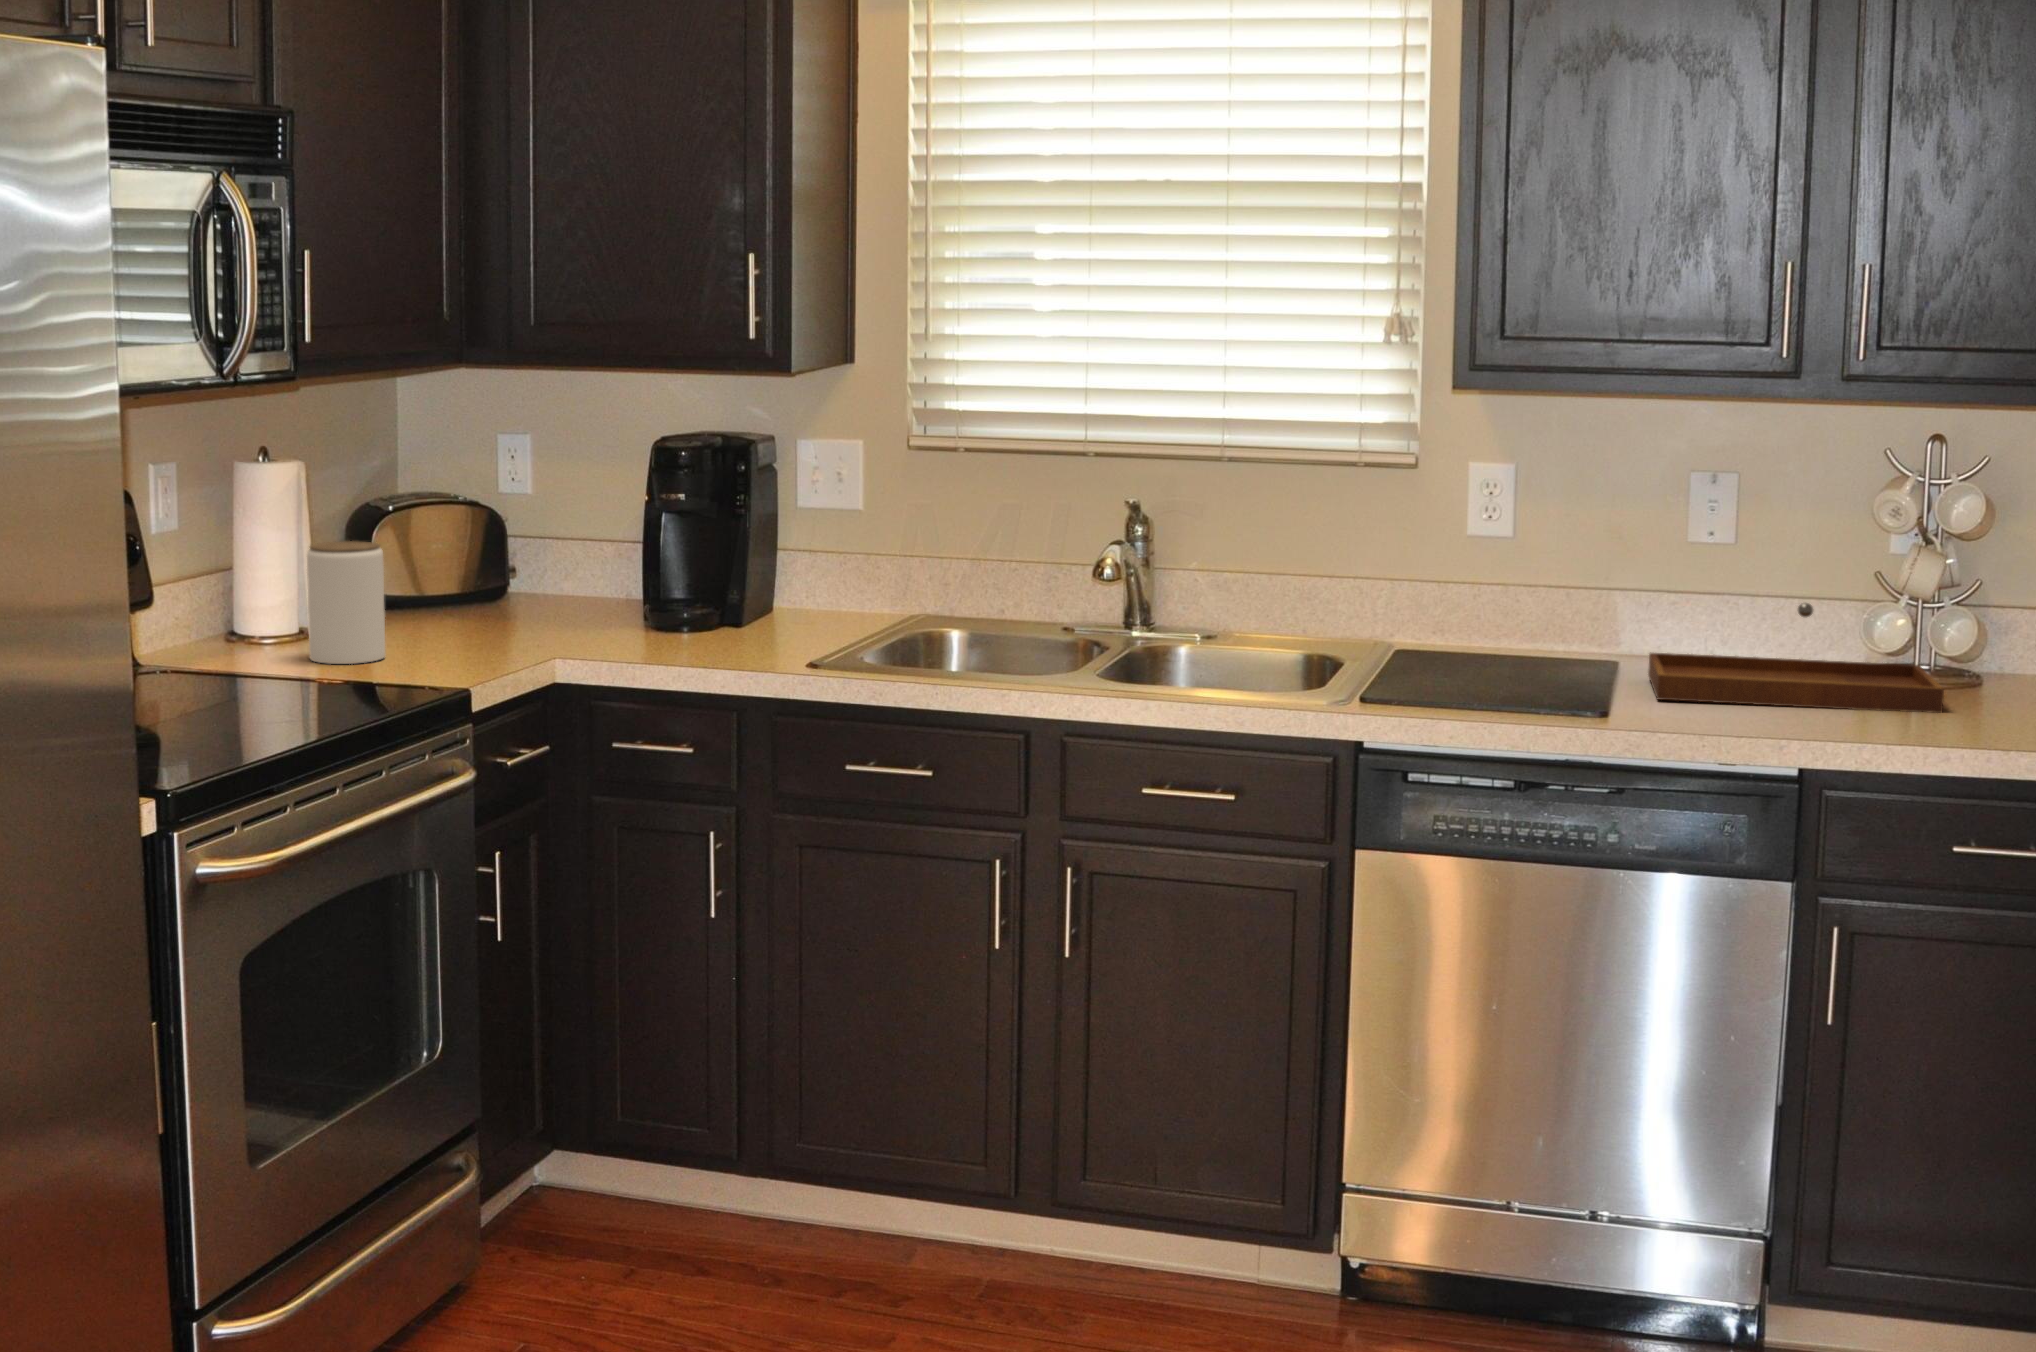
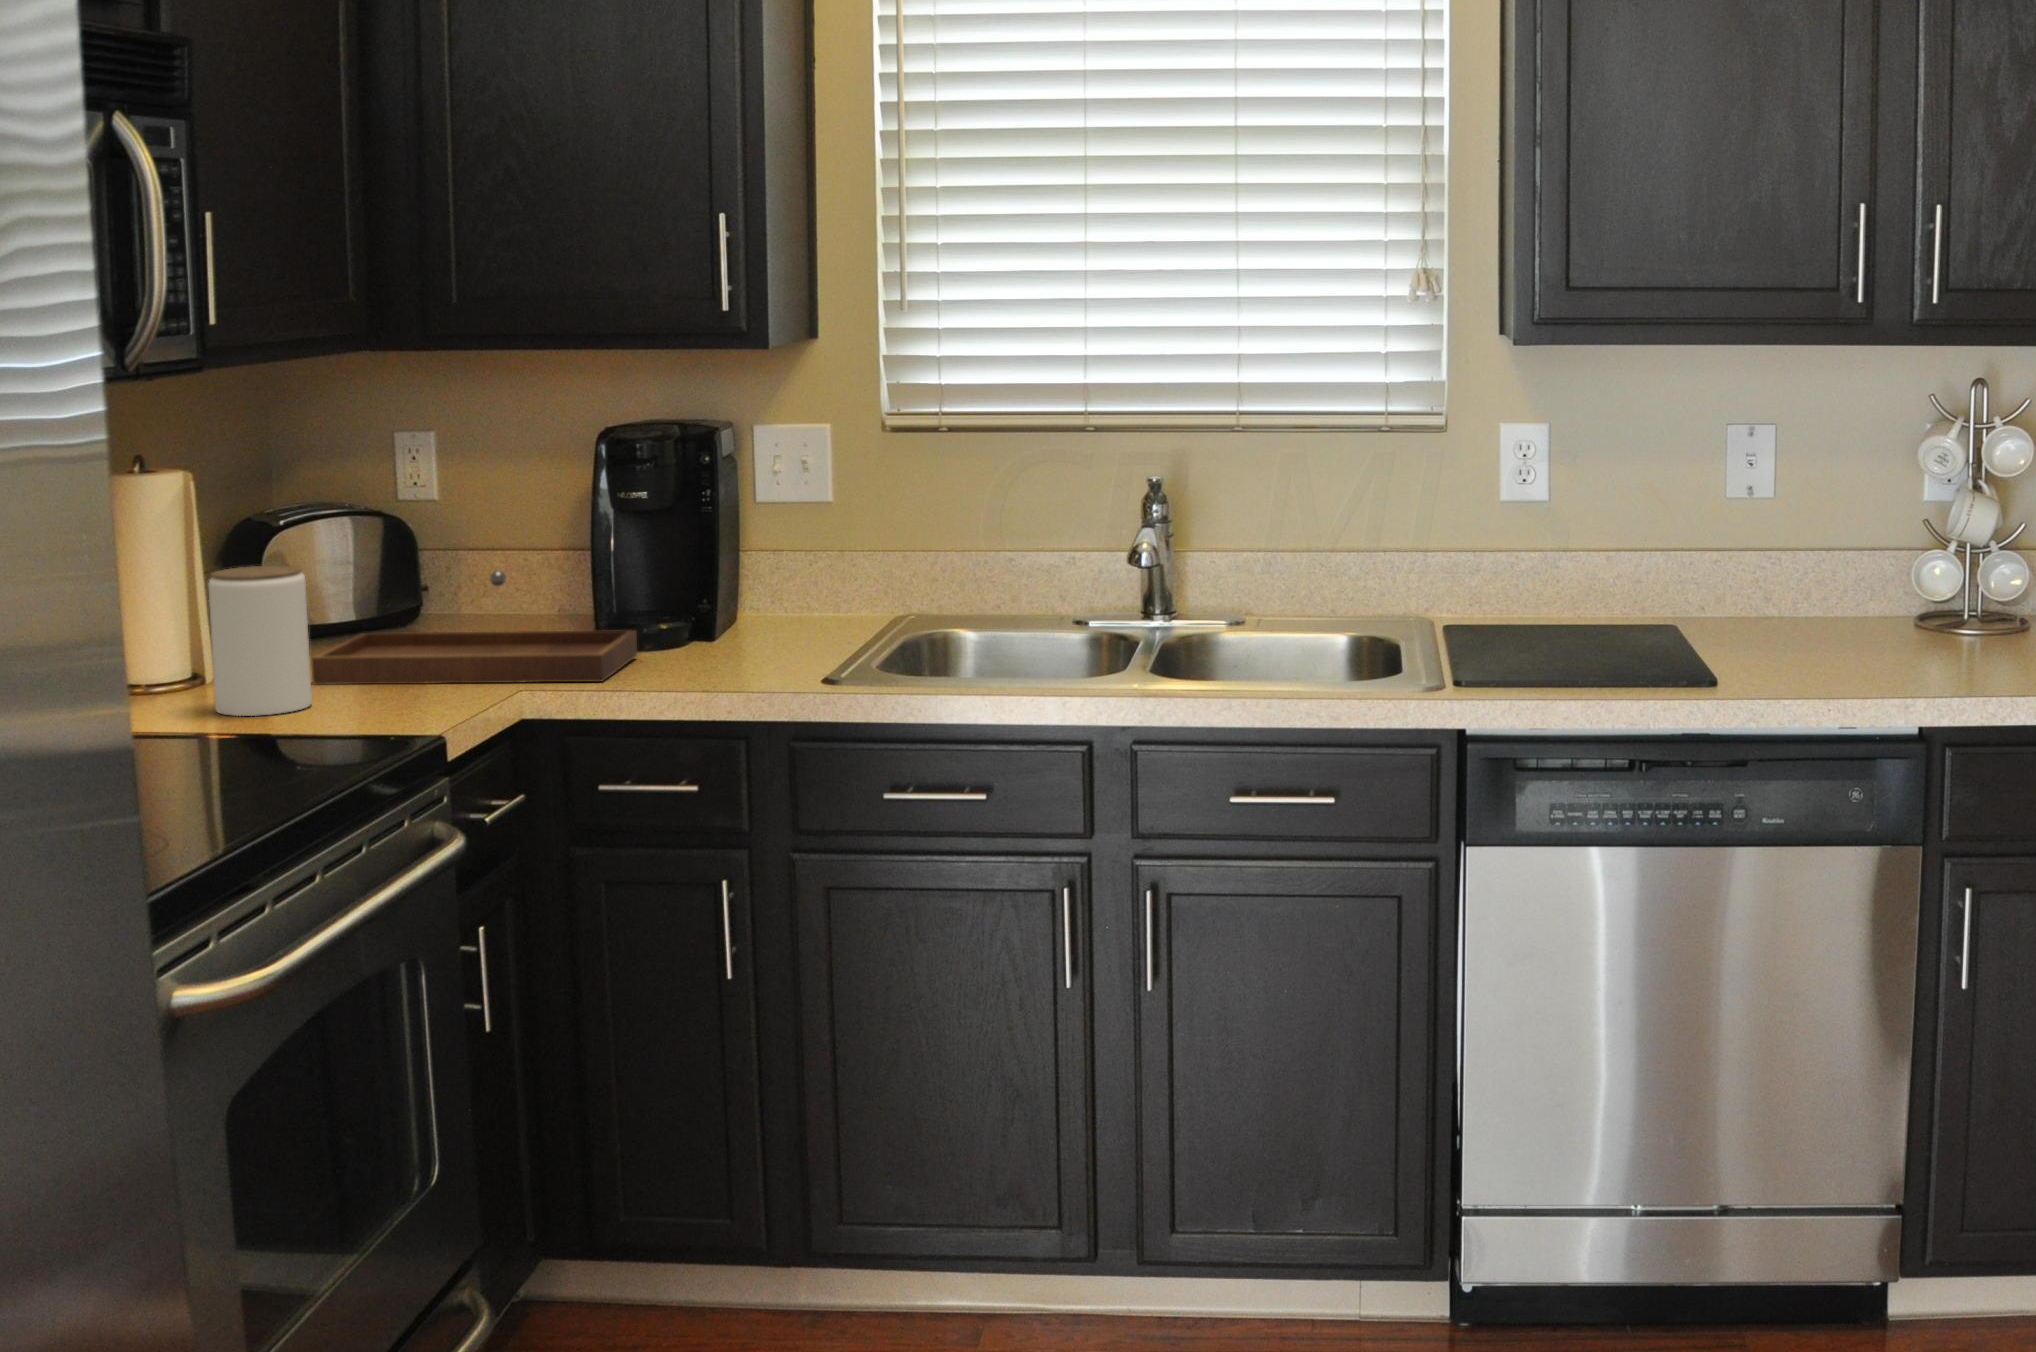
tray: present [1648,603,1944,713] -> present [312,571,637,685]

